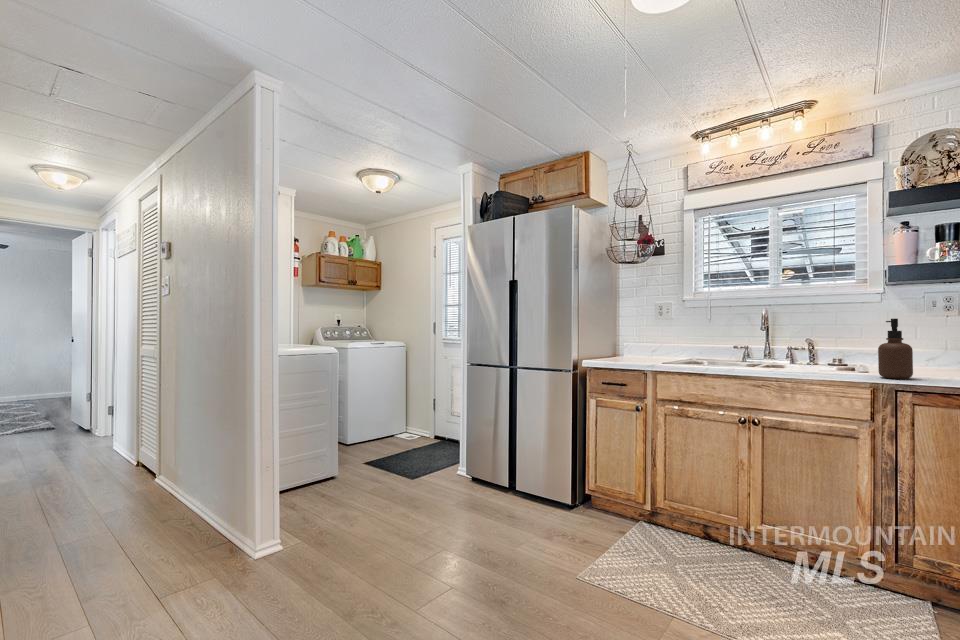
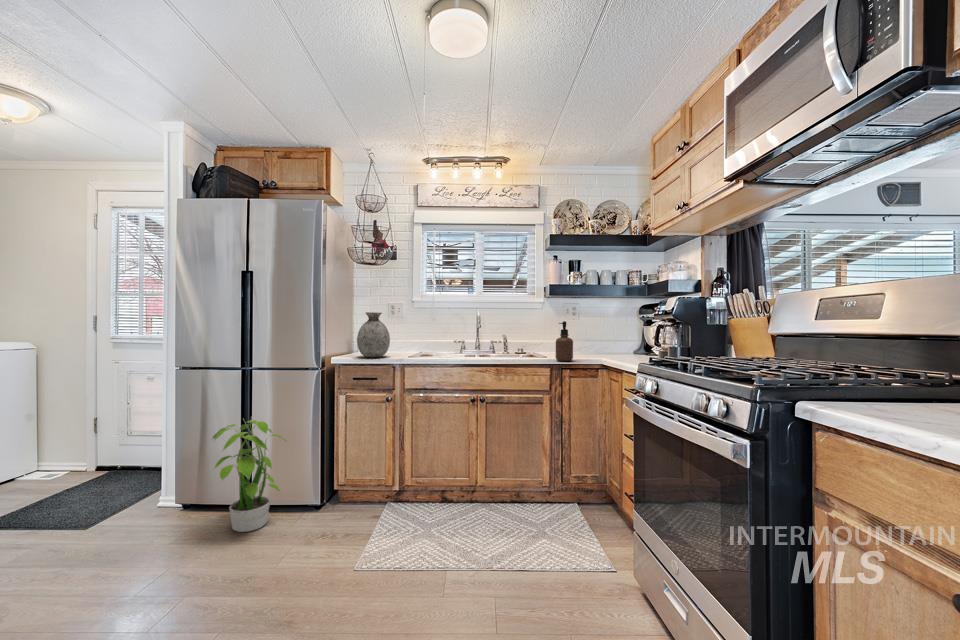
vase: none [611,314,647,362] -> present [357,312,390,357]
potted plant: none [477,408,542,511] -> present [212,420,286,532]

